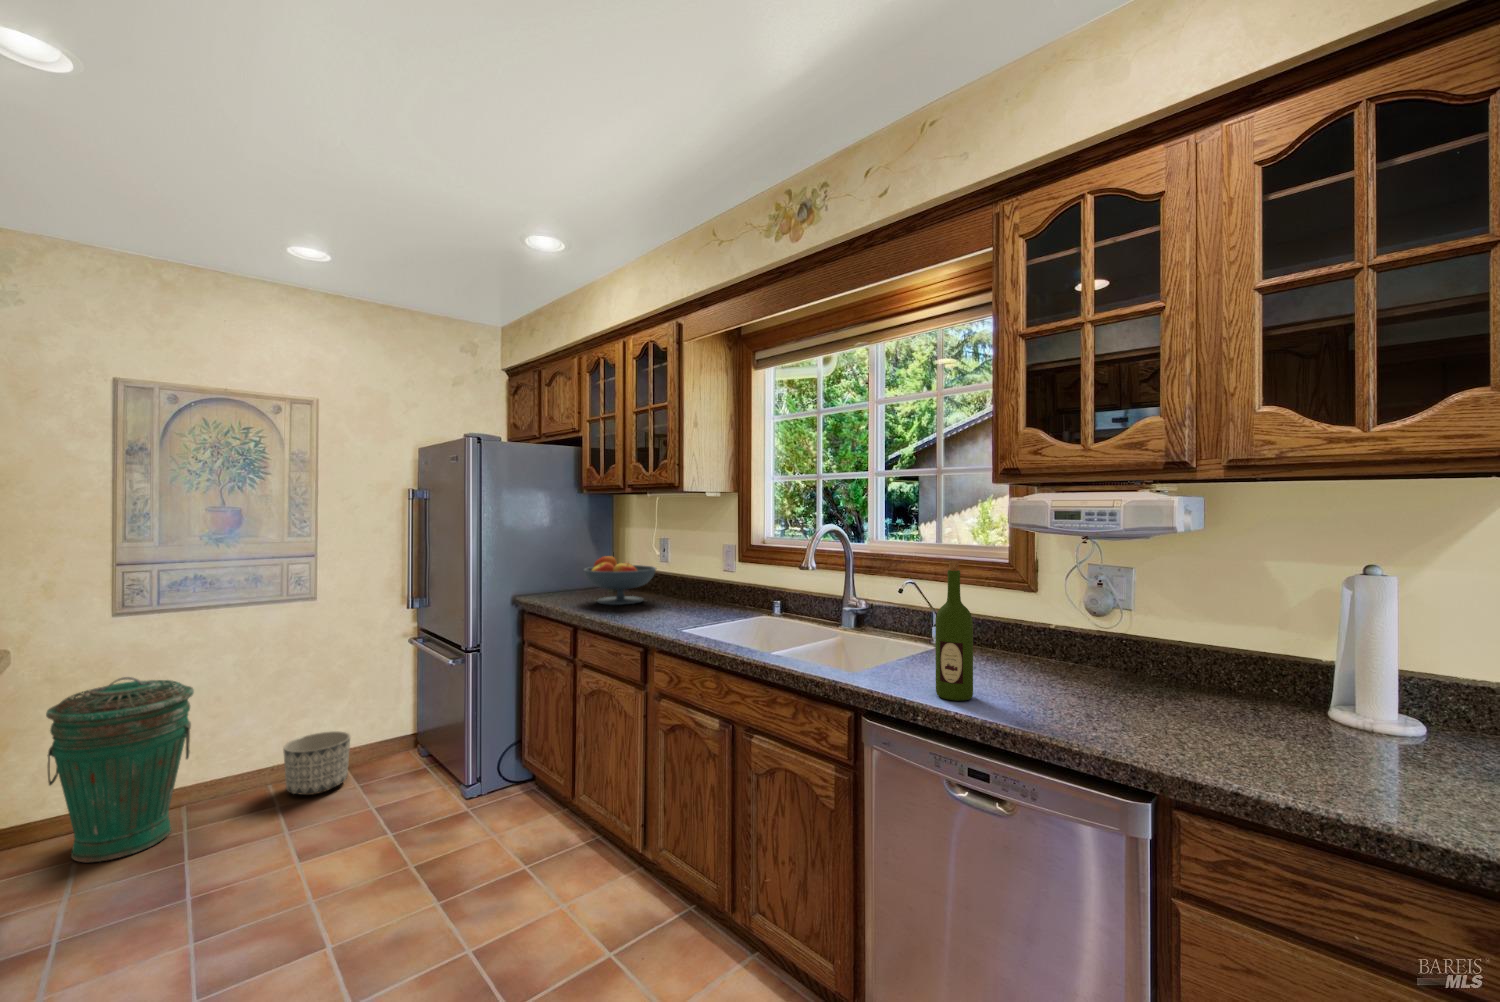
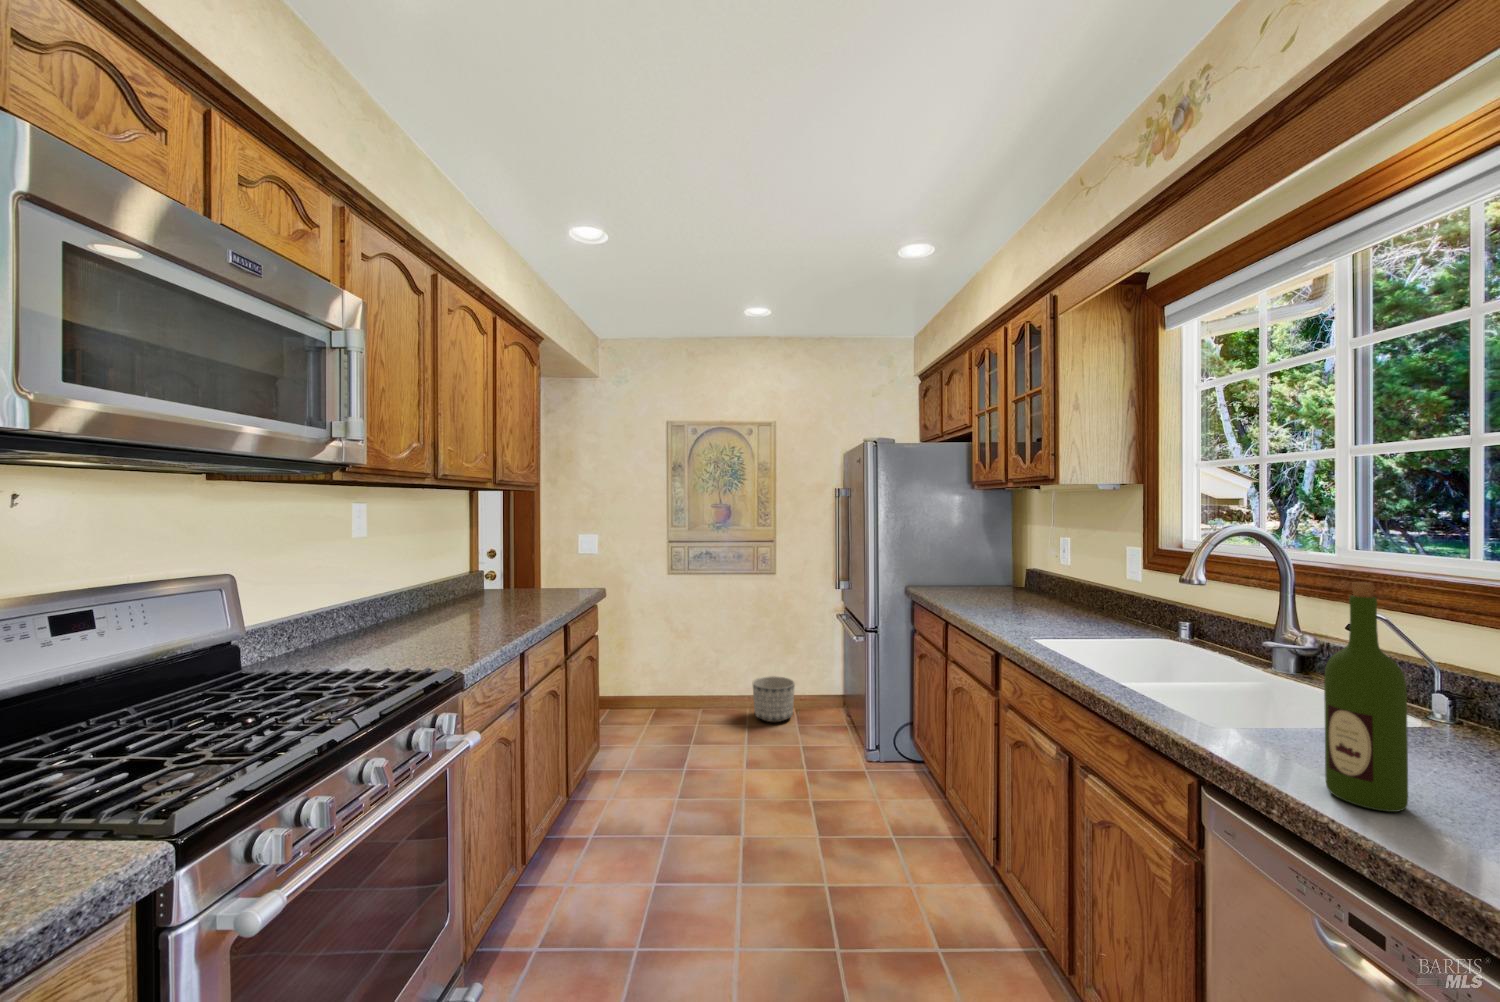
fruit bowl: present [584,556,656,605] -> none [962,552,1043,604]
trash can: present [46,677,194,863] -> none [634,614,702,729]

